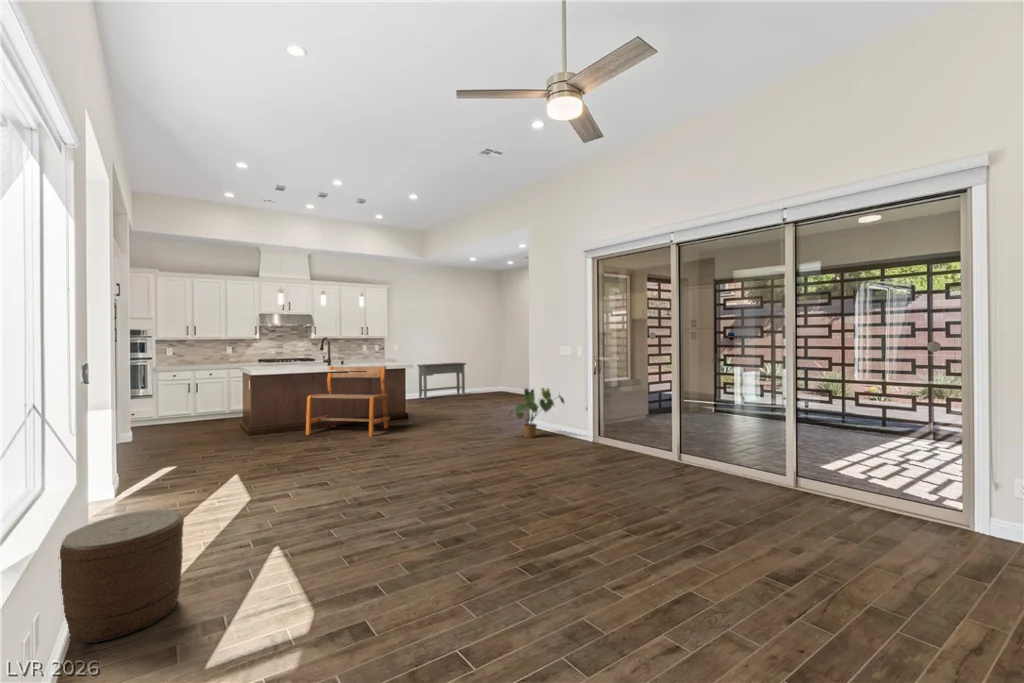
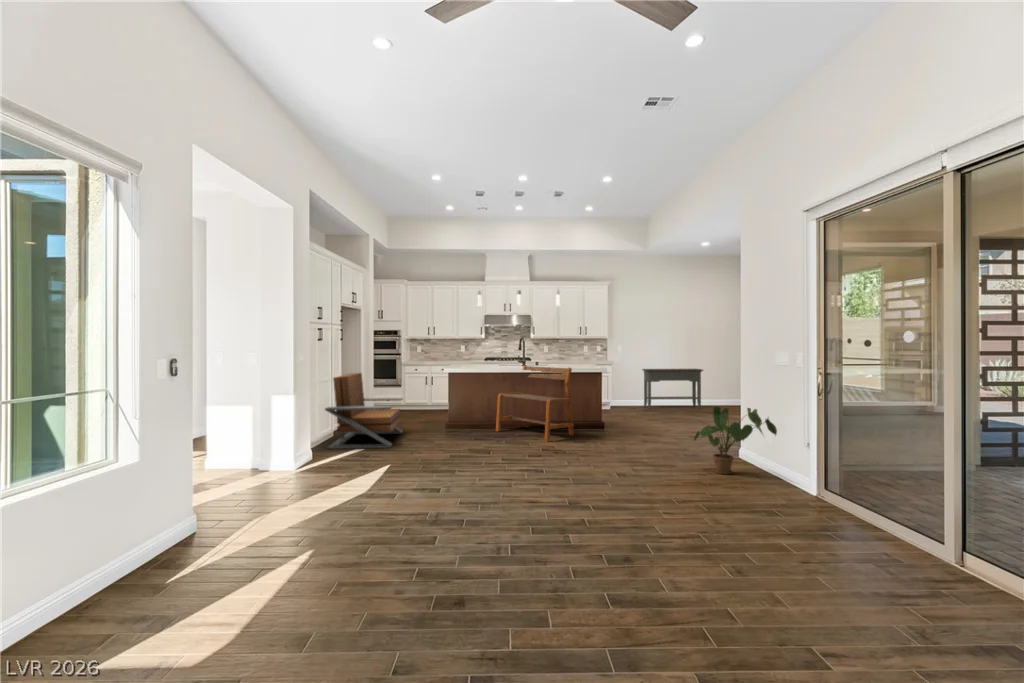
lounge chair: none [98,384,200,483] -> present [325,373,403,449]
woven basket: present [59,509,184,643] -> none [141,476,238,577]

